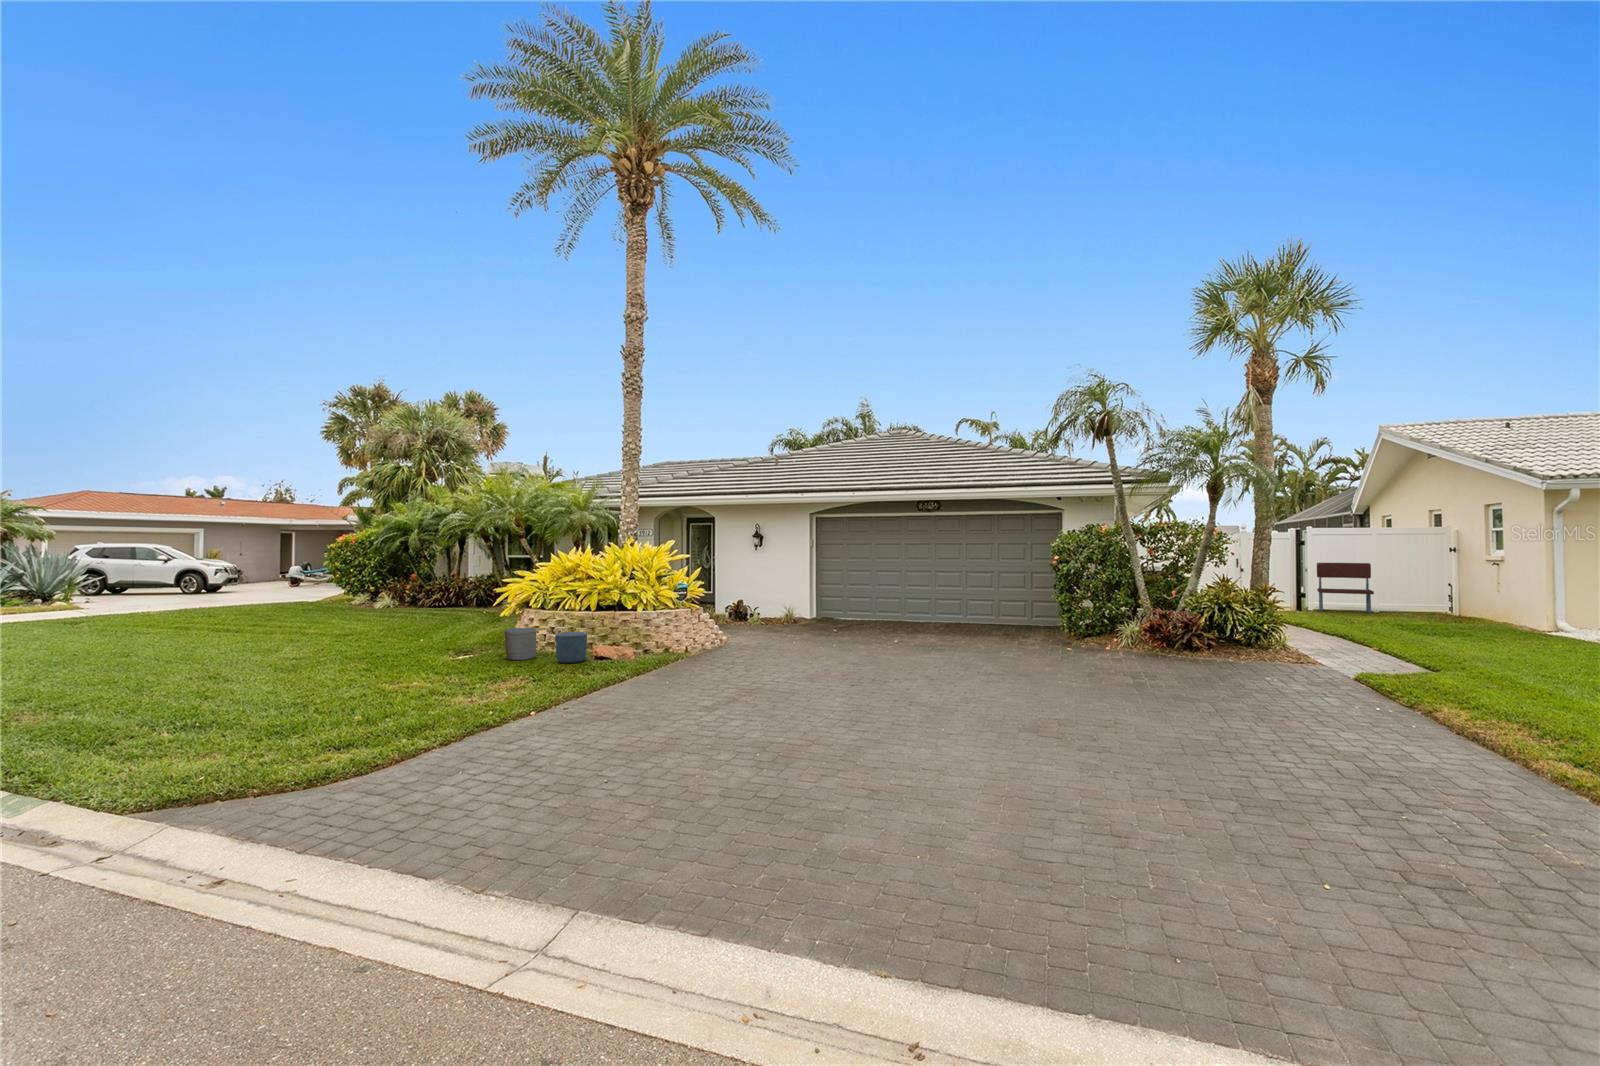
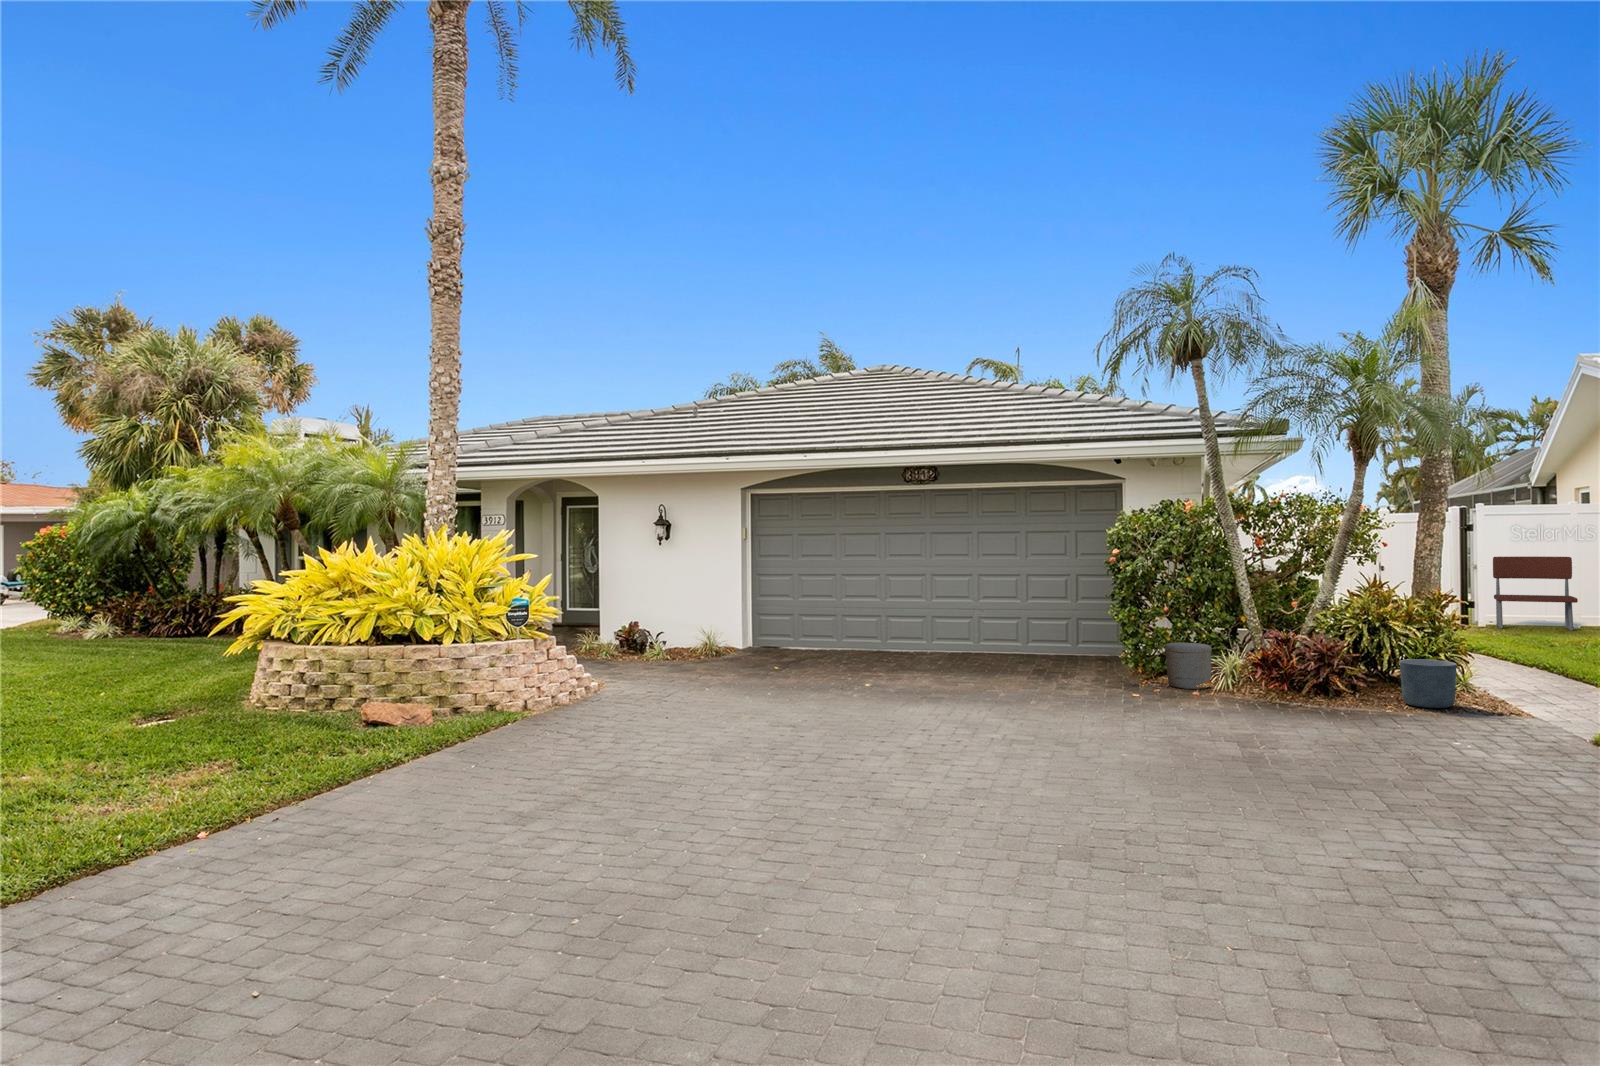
woven basket: present [504,628,537,660] -> present [1165,643,1212,689]
planter: present [556,632,587,663] -> present [1400,659,1457,708]

